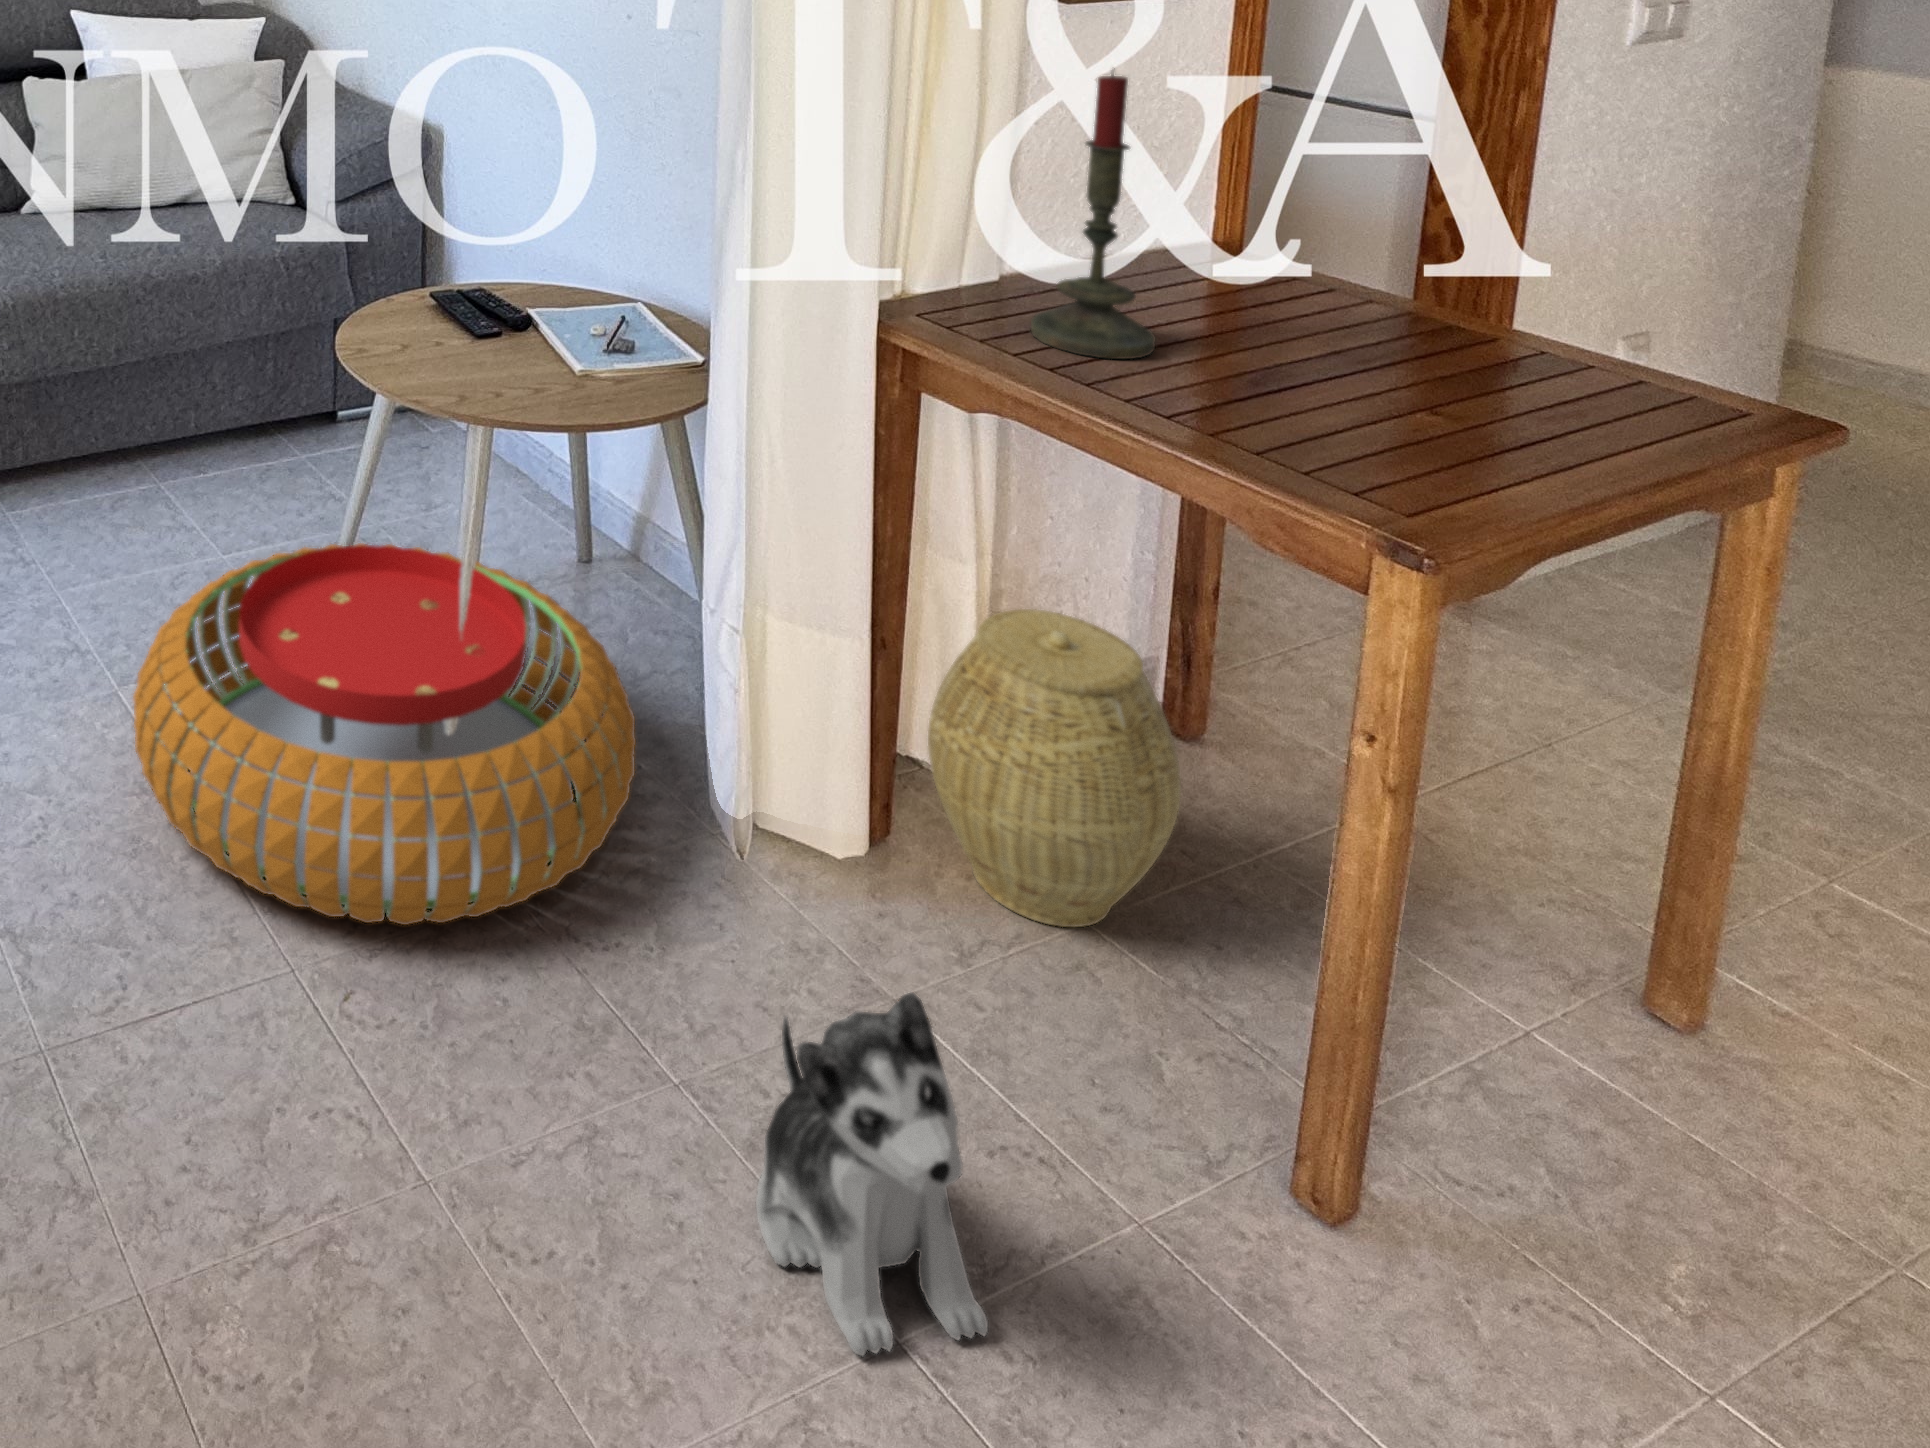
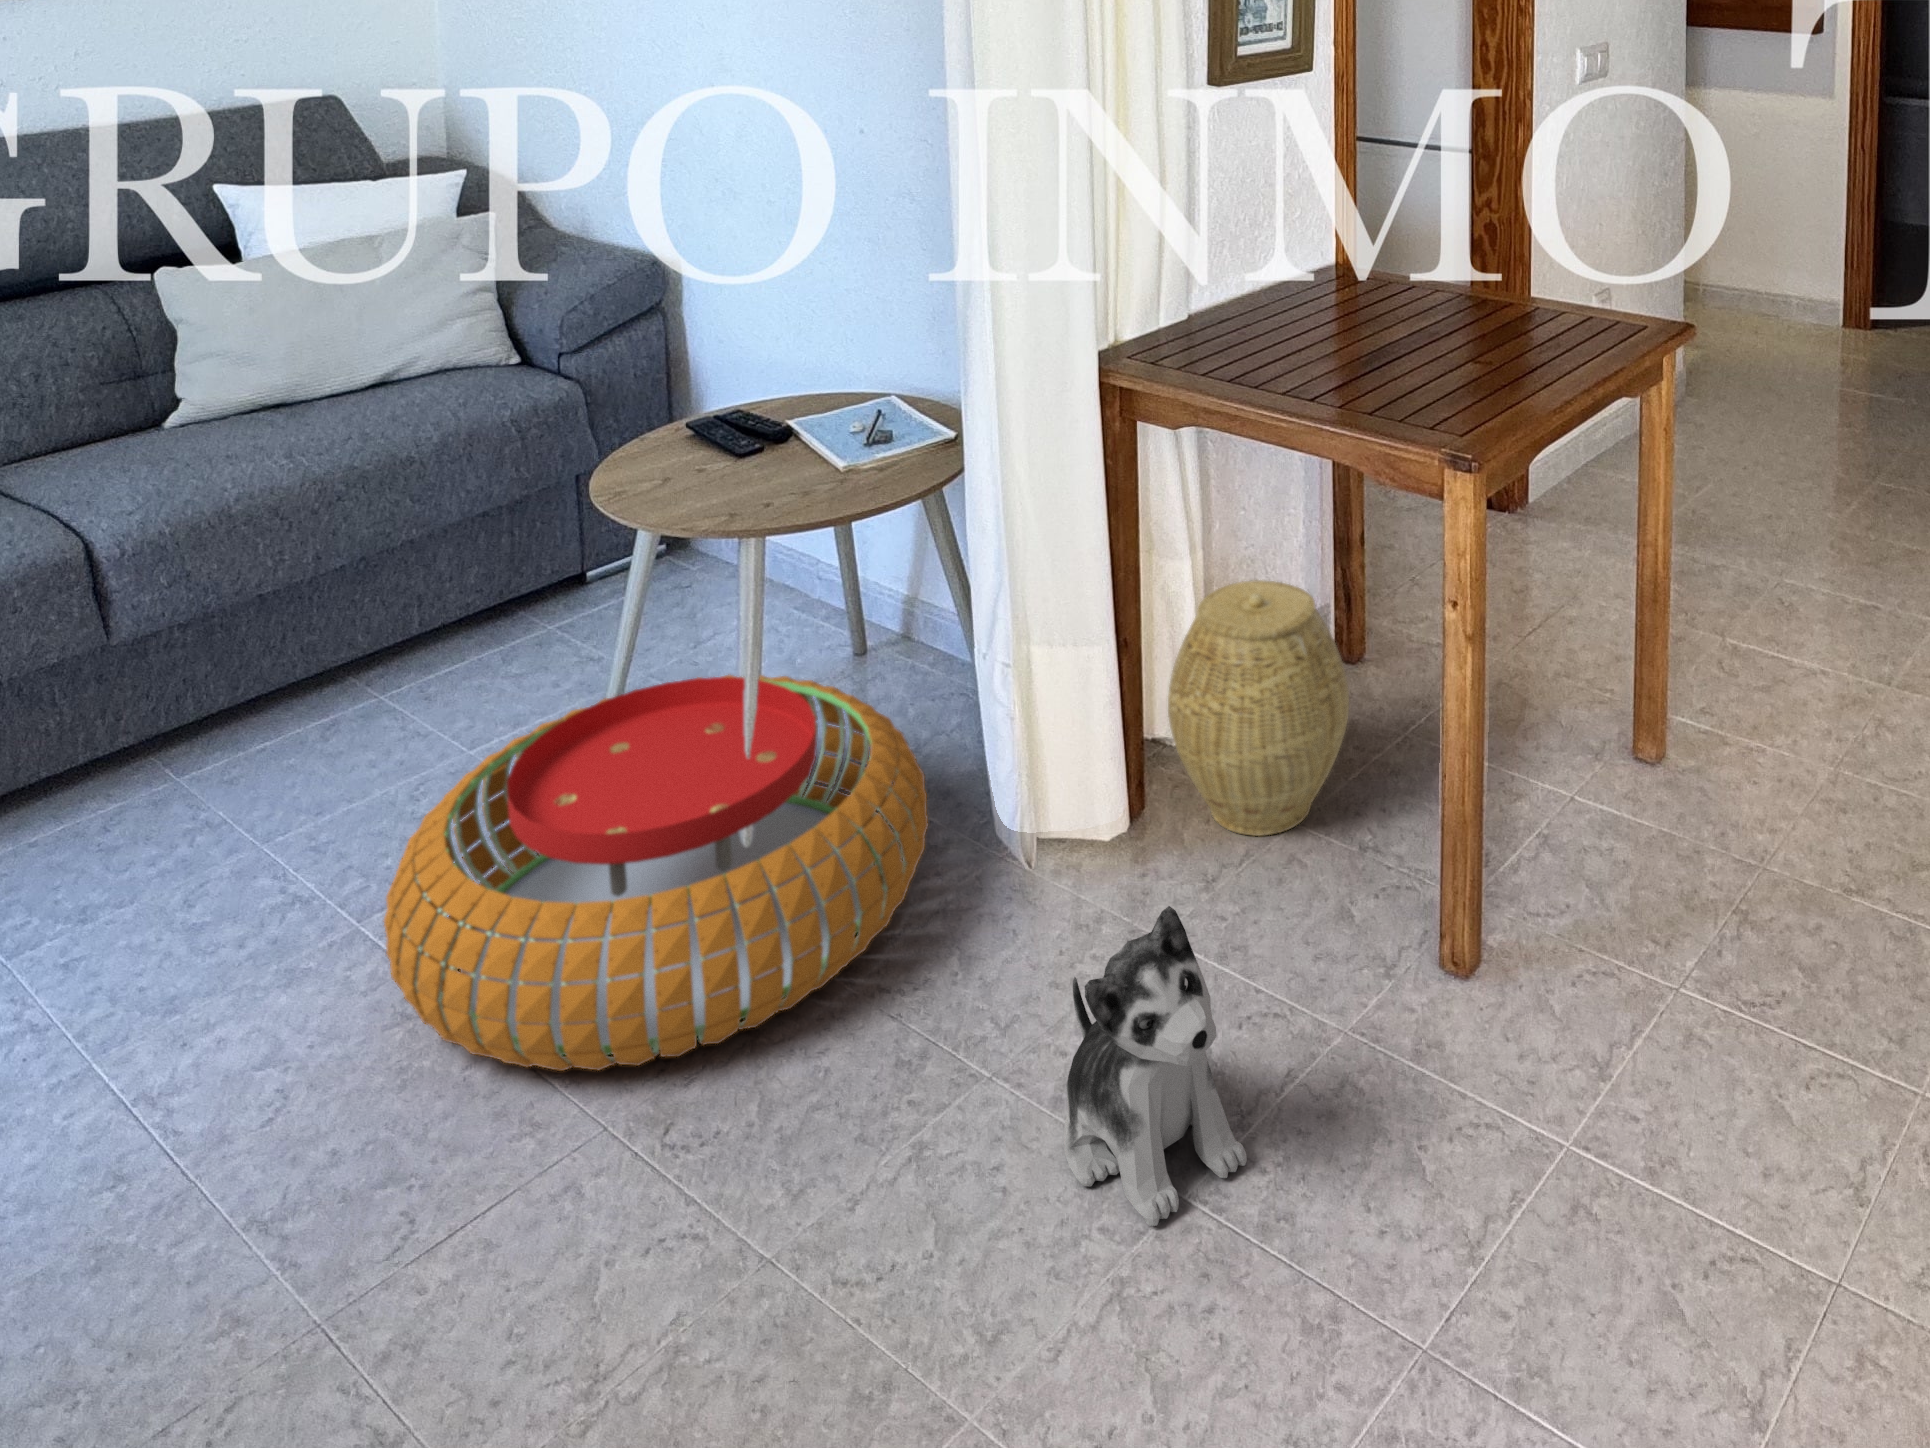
candle: present [1031,74,1155,359] -> none [1214,134,1301,366]

